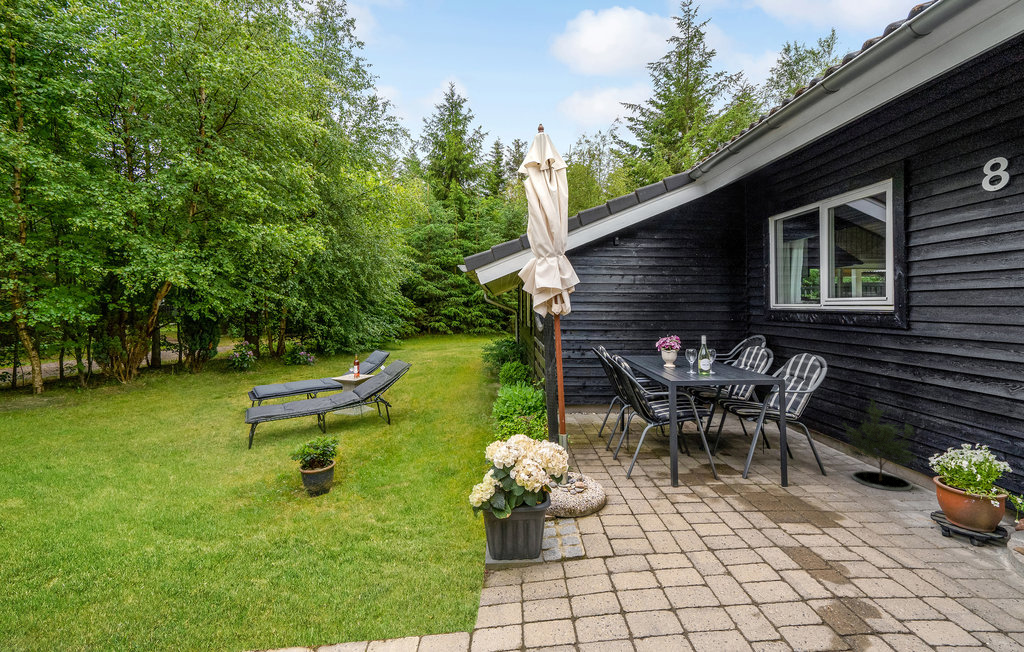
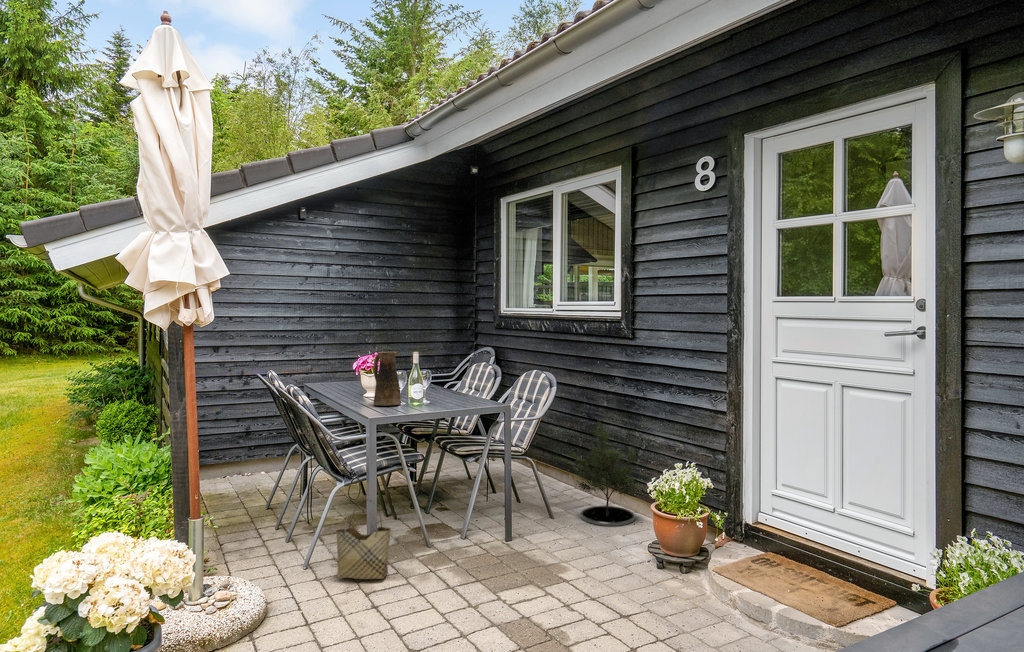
pitcher: none [673,338,694,376] -> present [373,352,401,406]
woven basket: none [651,440,690,495] -> present [336,500,391,579]

